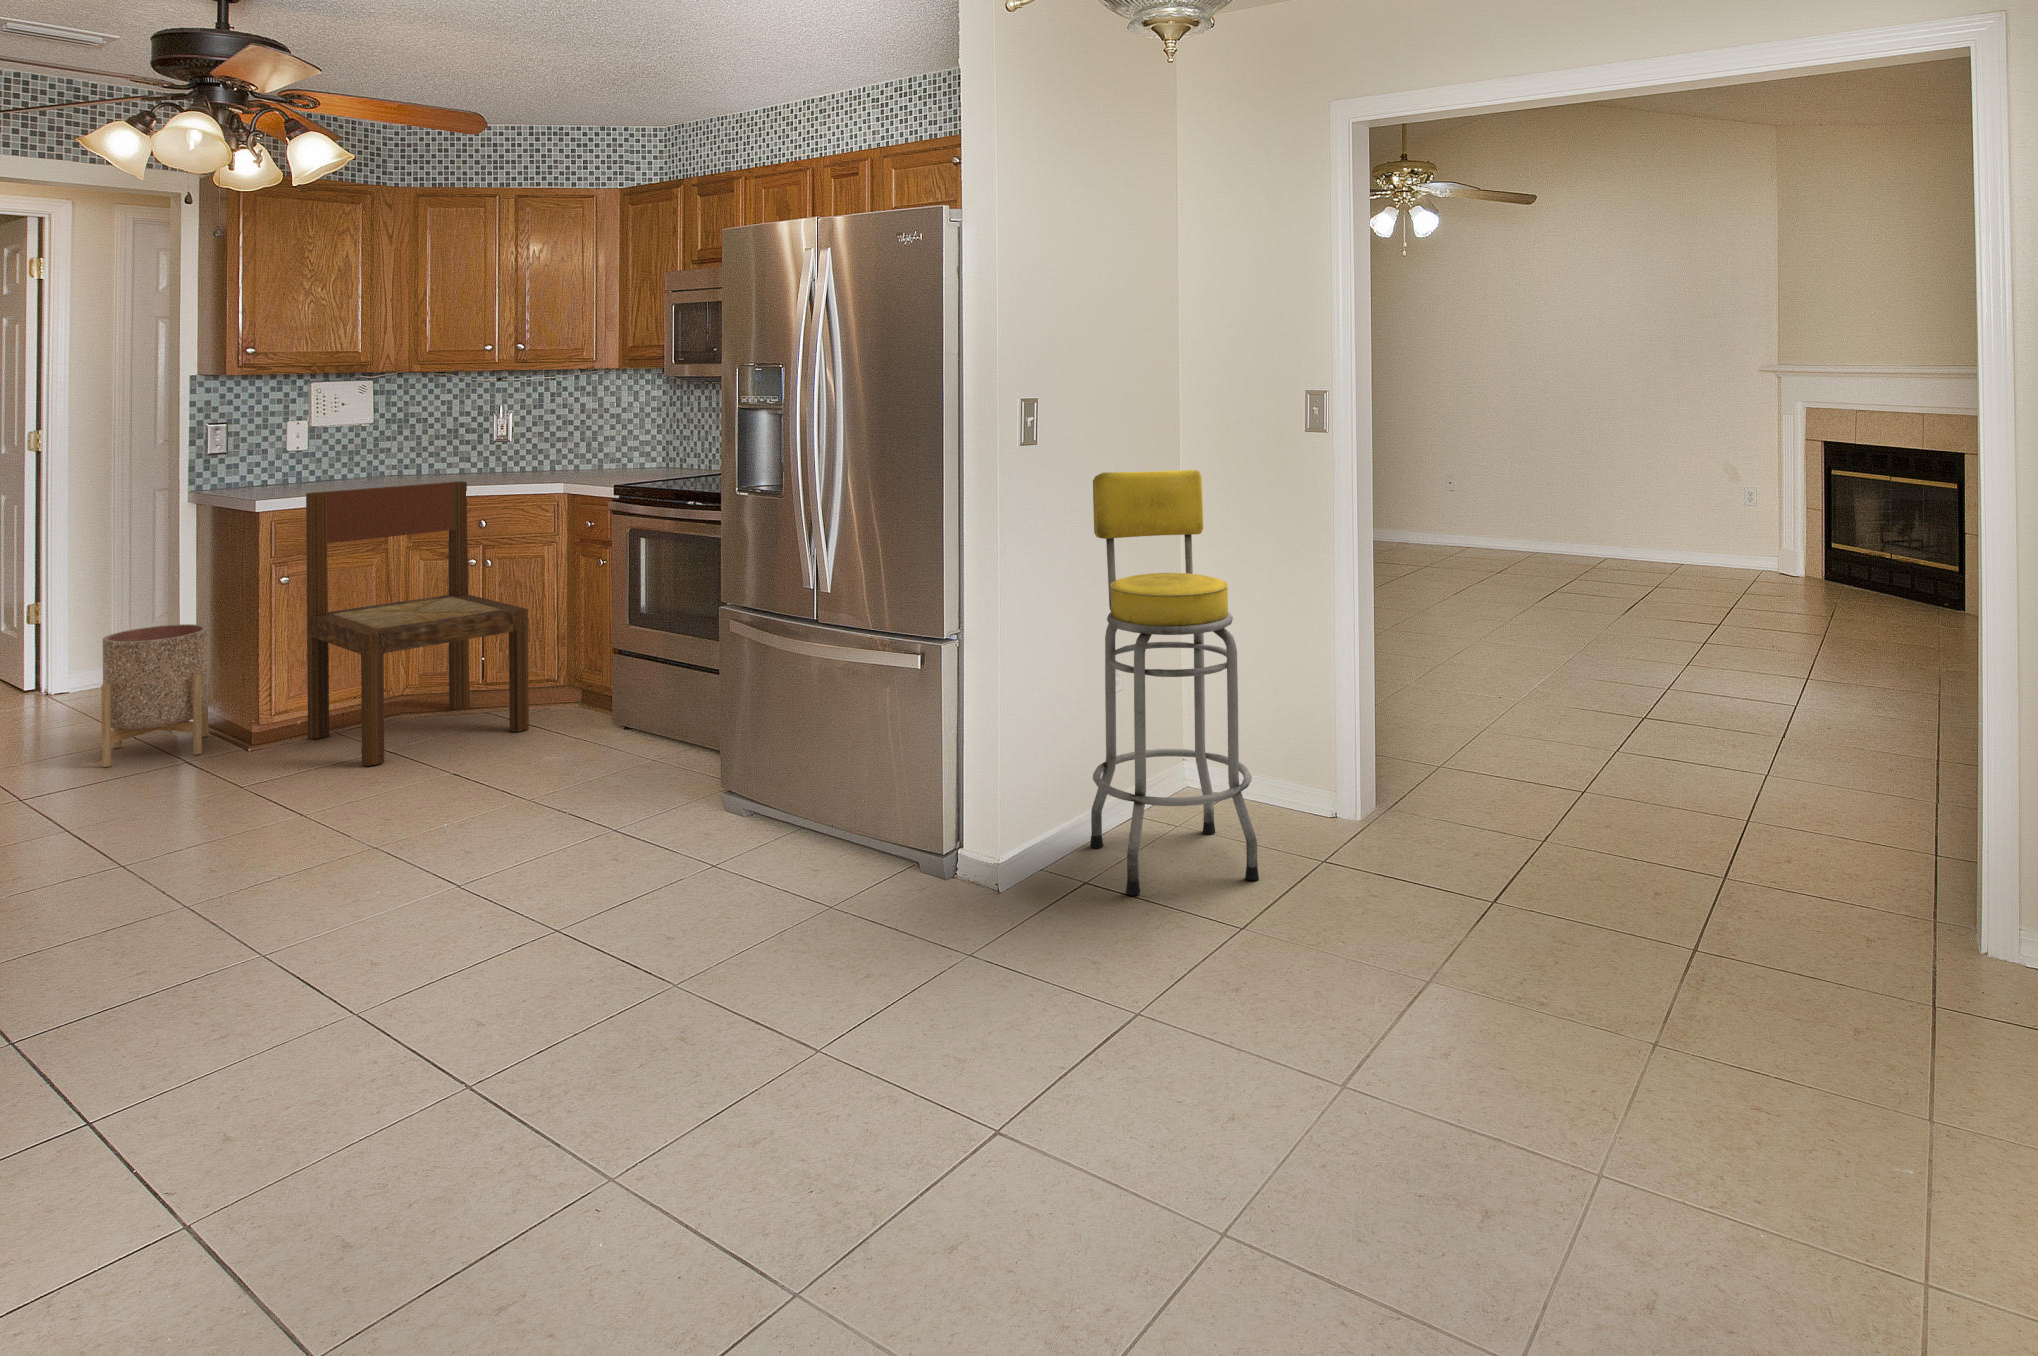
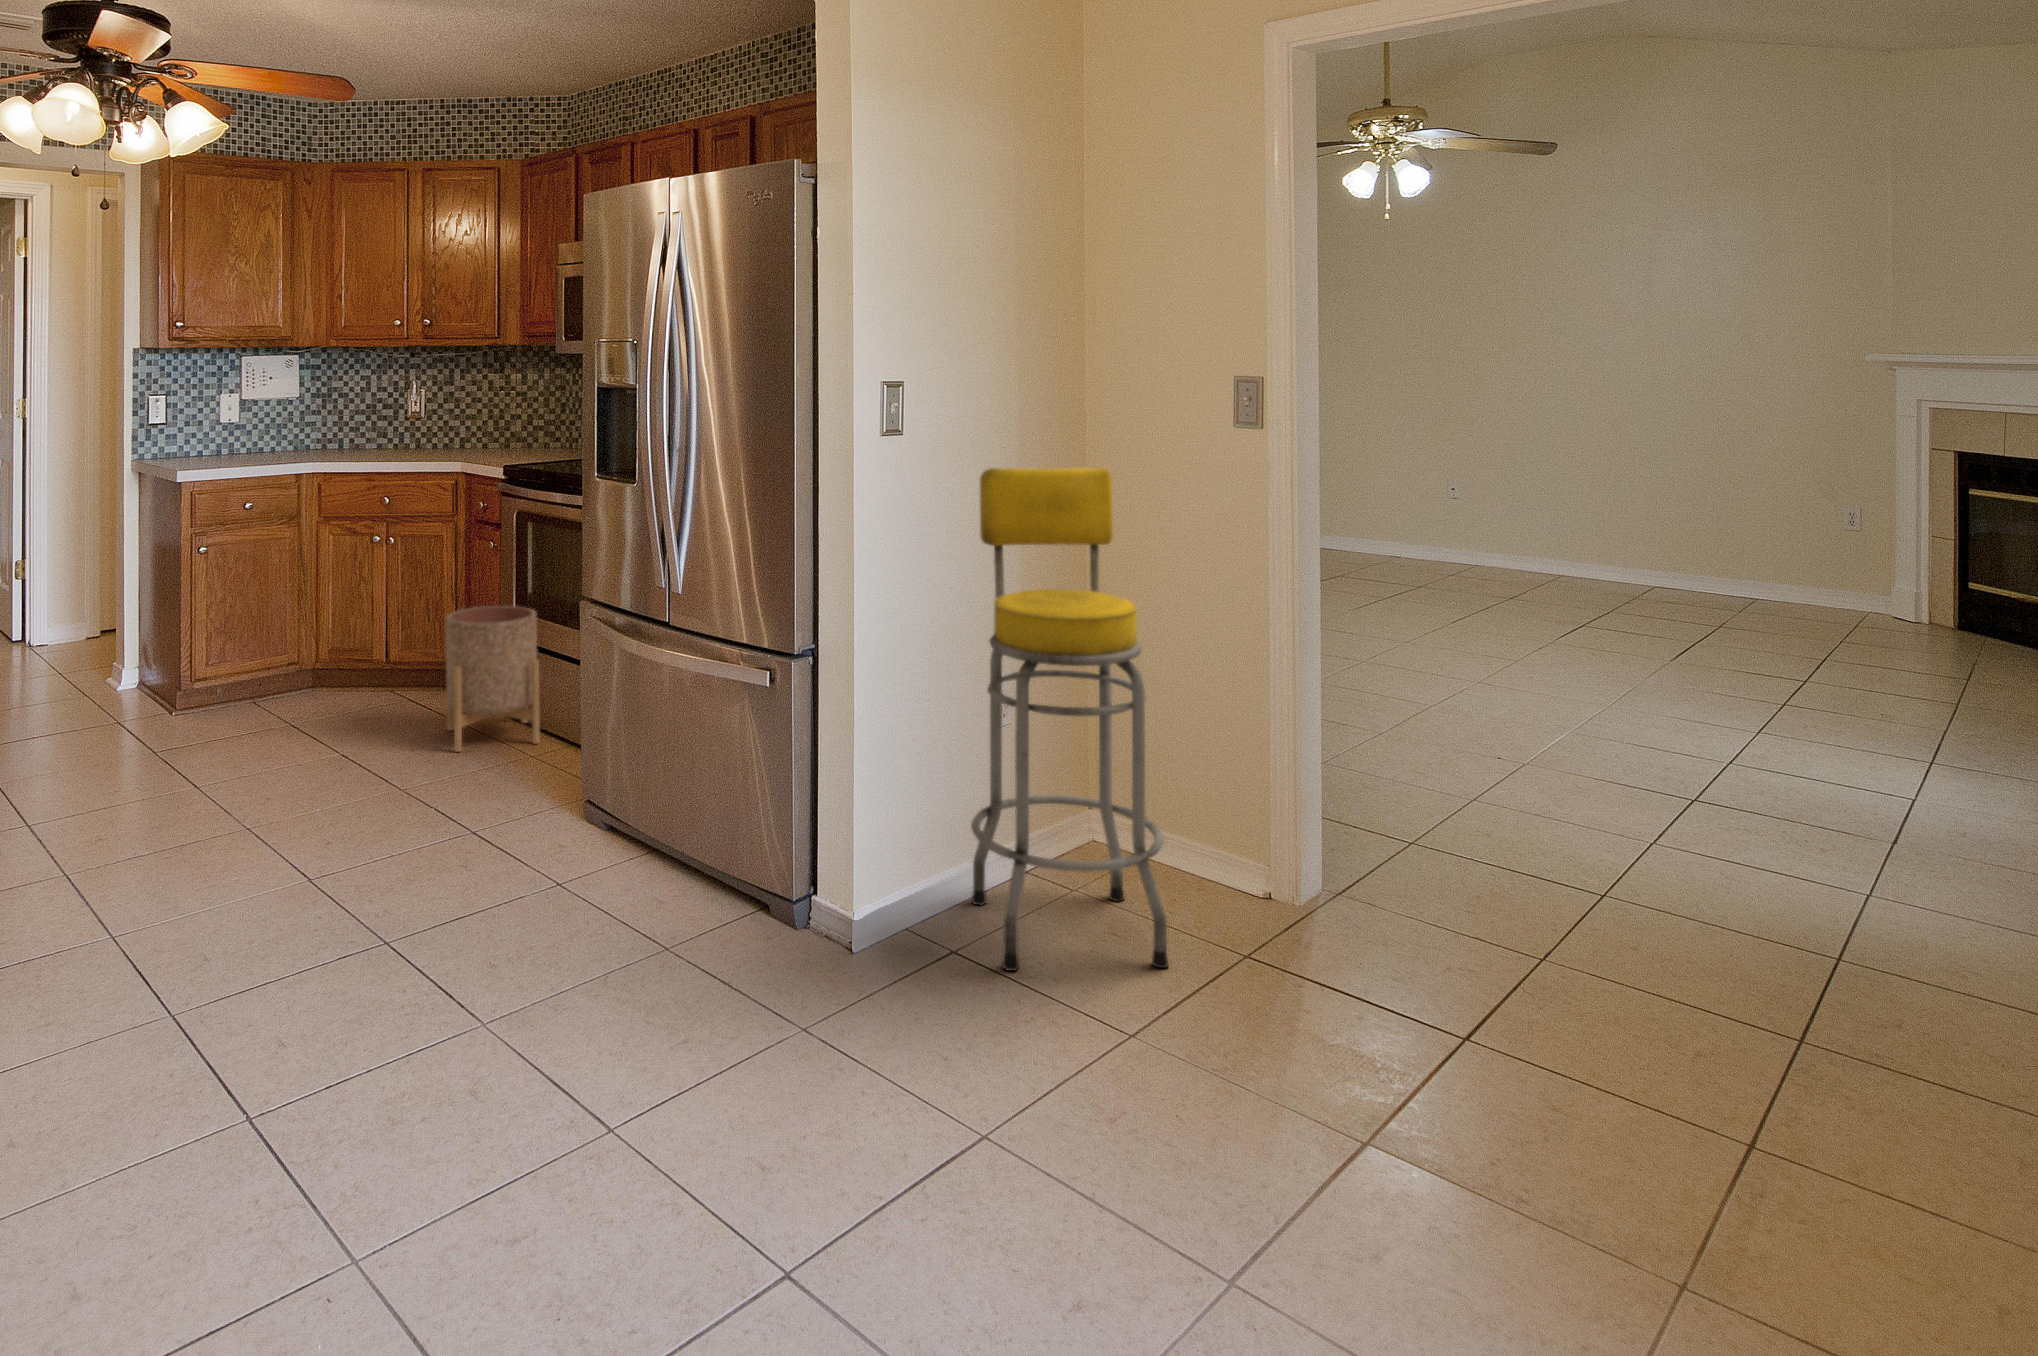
dining chair: present [306,481,529,766] -> none [221,457,422,738]
planter: present [101,624,209,767] -> present [446,606,540,752]

